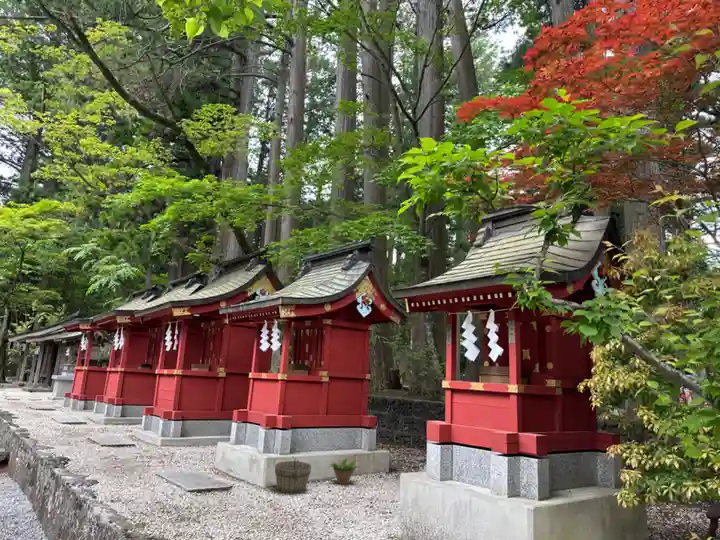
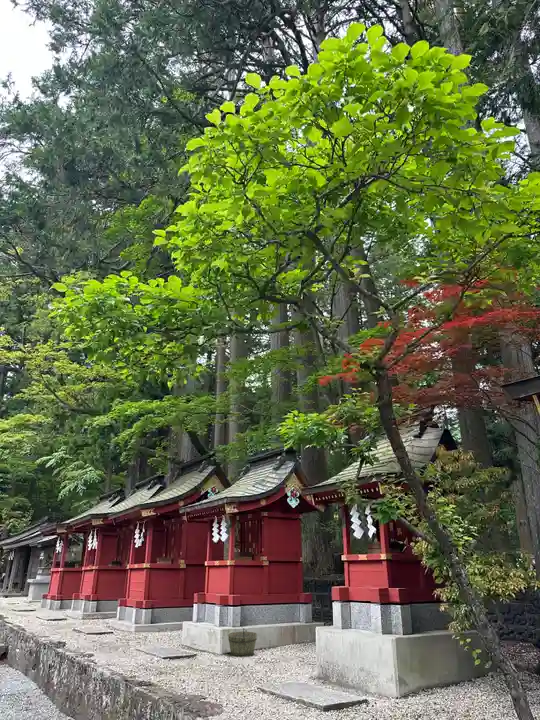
decorative plant: present [330,459,358,484] -> none [271,629,298,651]

